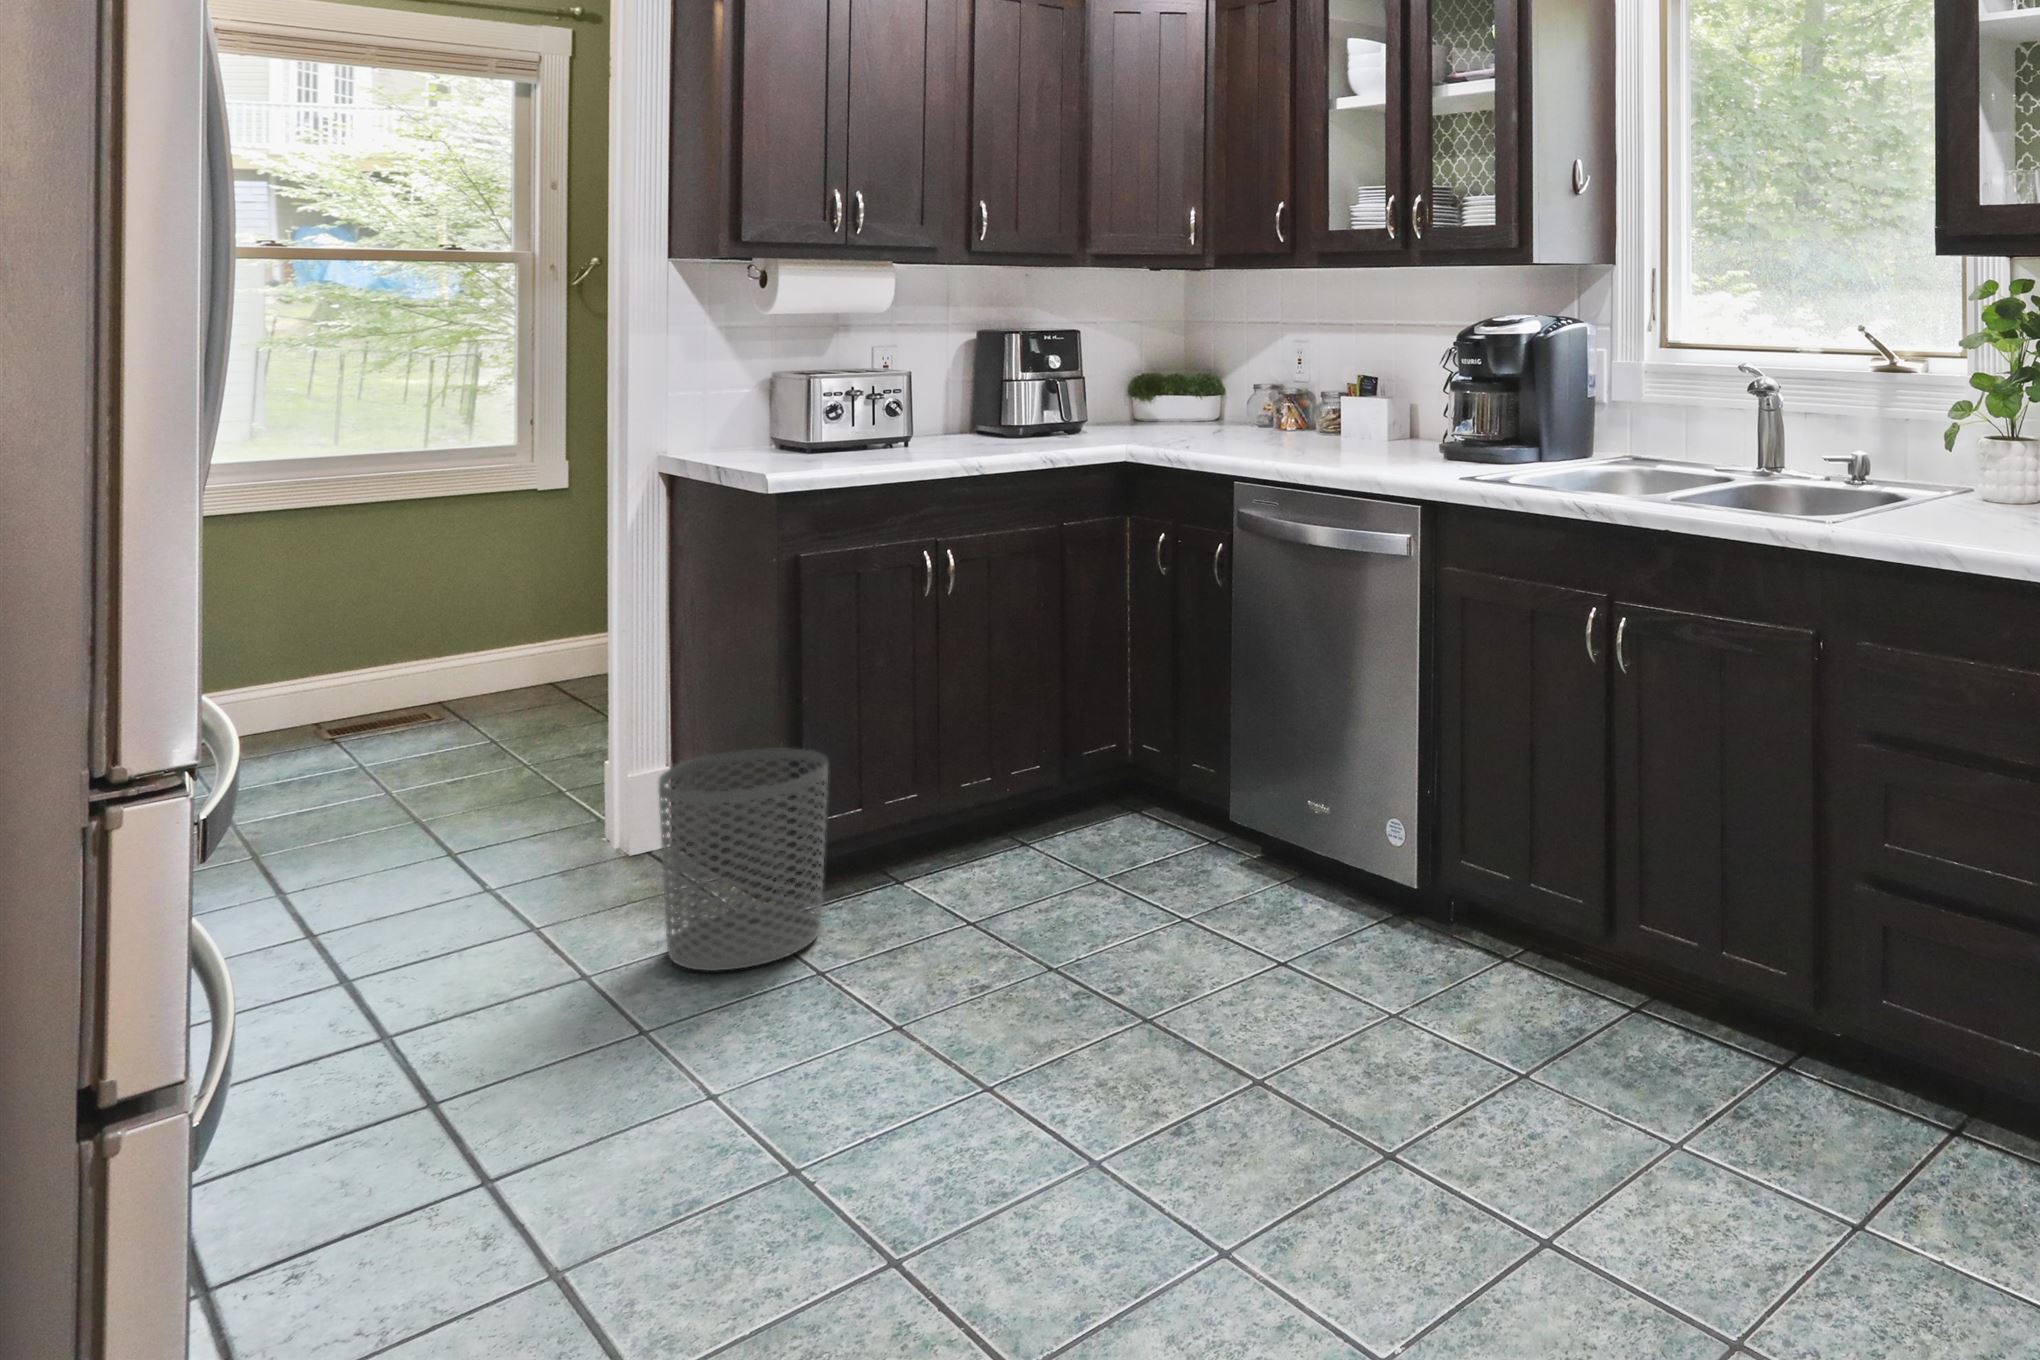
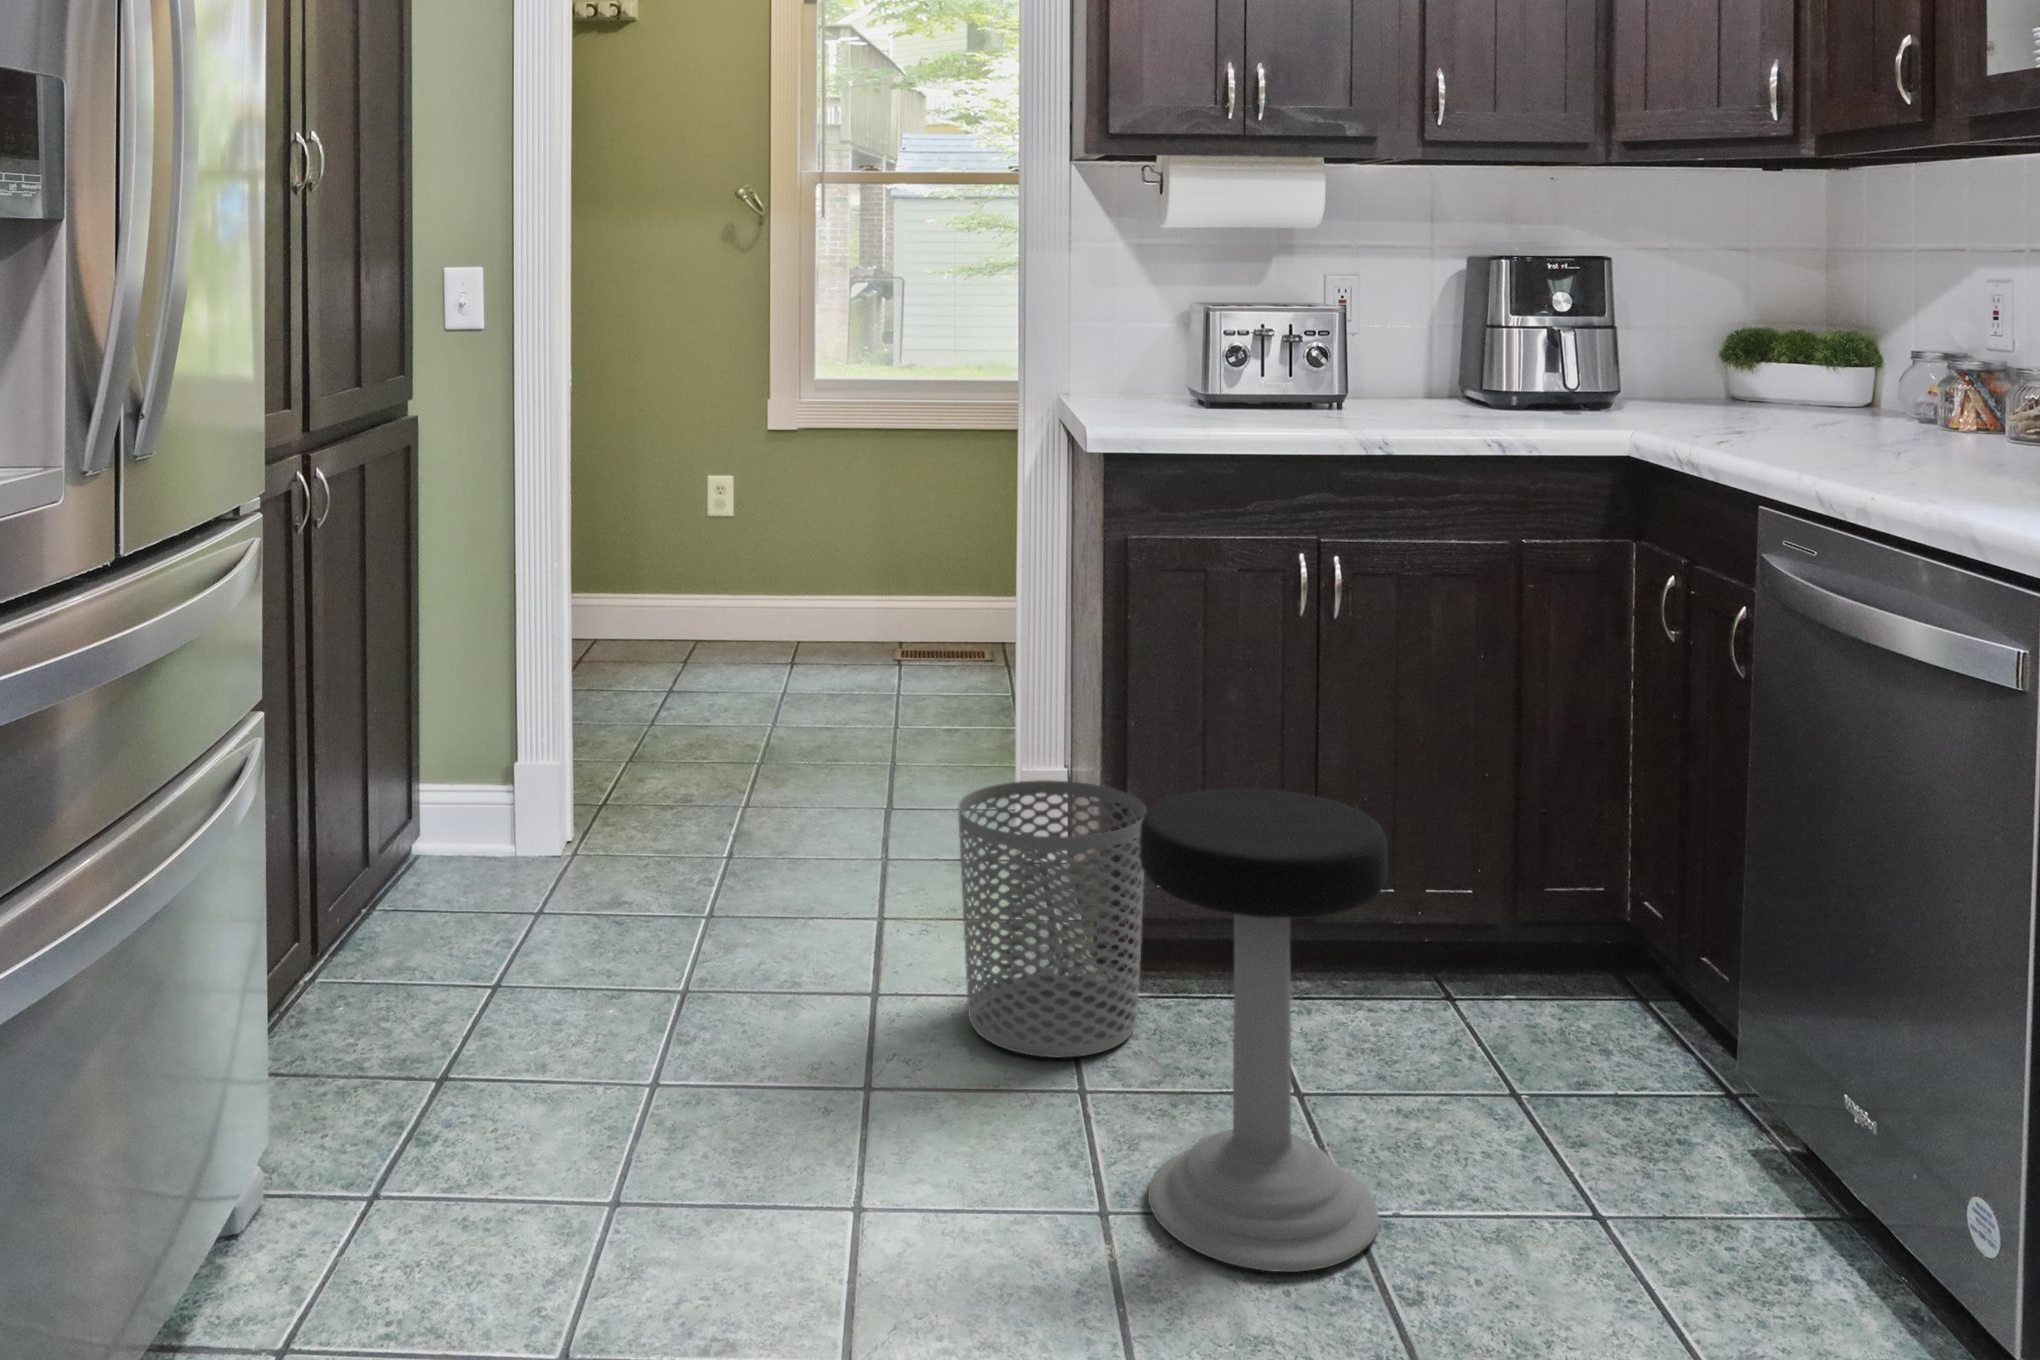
stool: none [908,700,1084,1018] -> present [1140,789,1388,1272]

